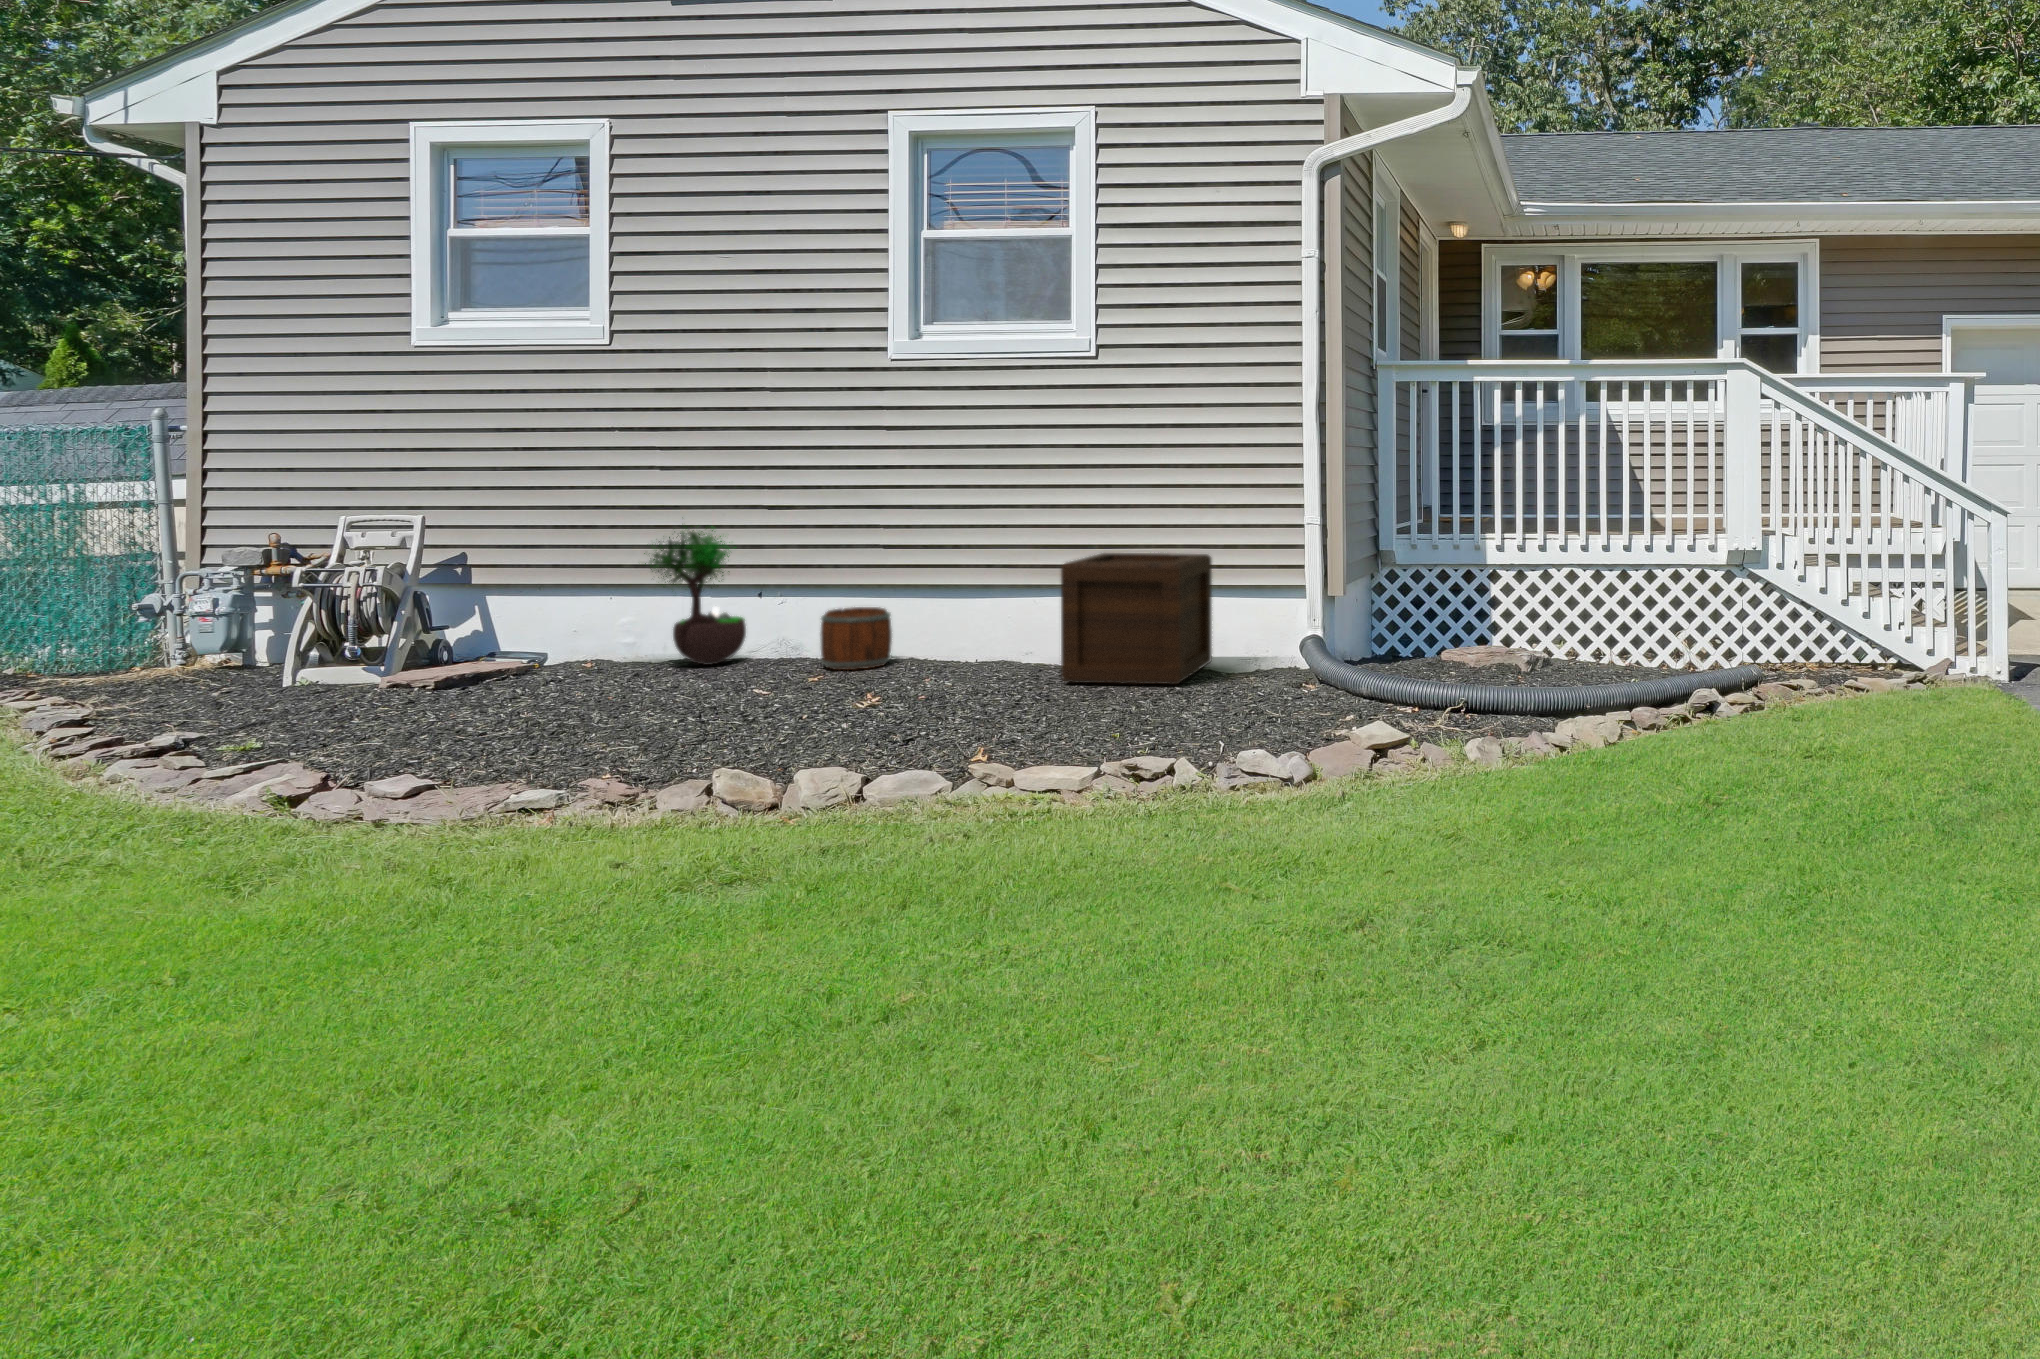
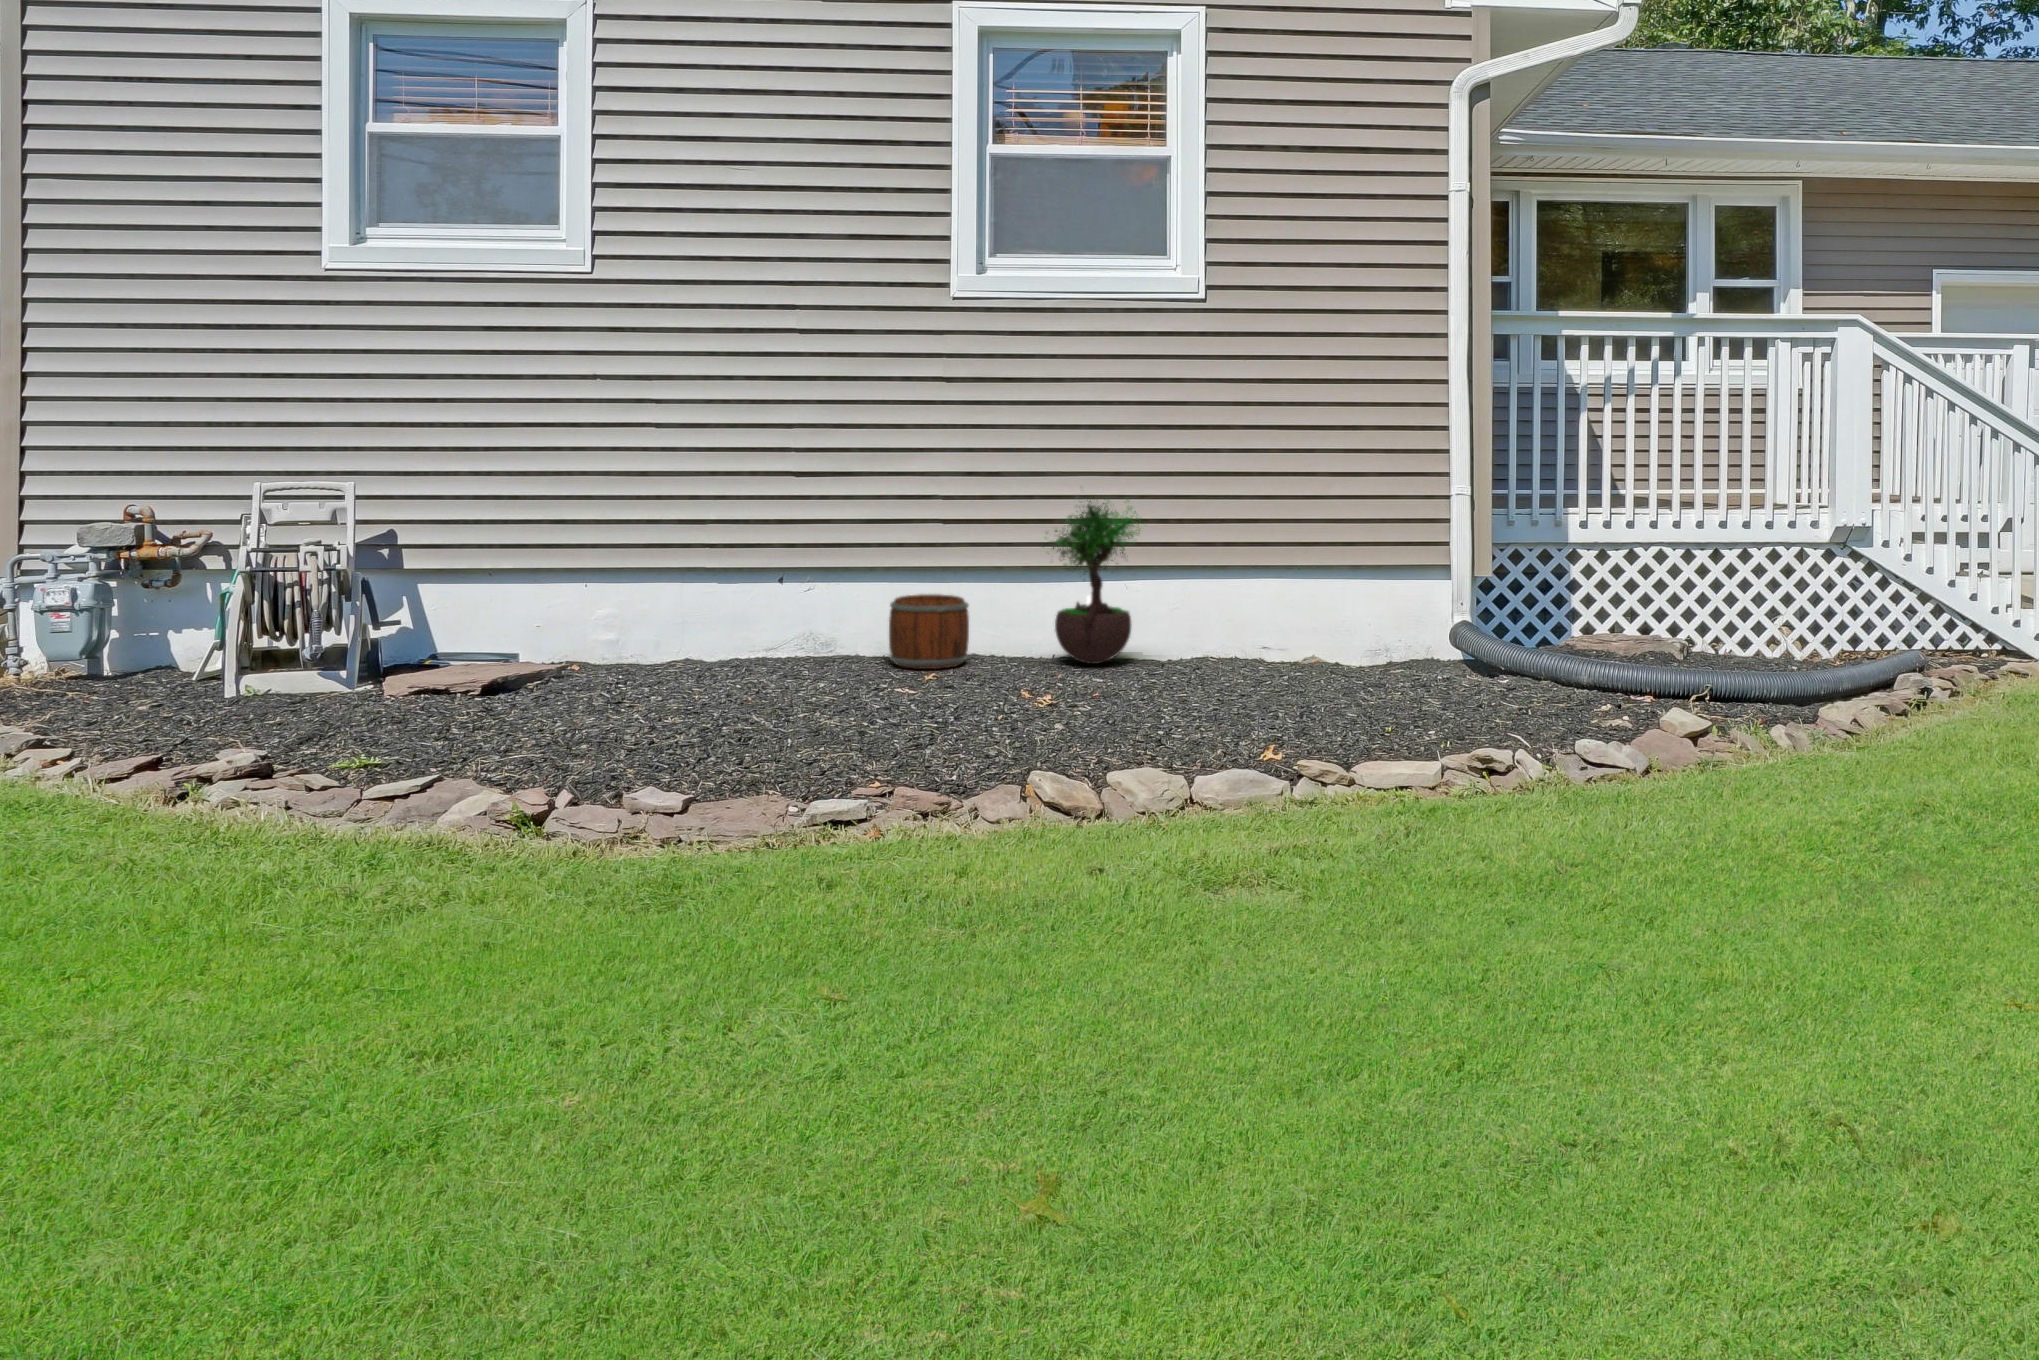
potted tree: present [644,525,746,665] -> present [1043,498,1141,664]
wooden crate: present [1061,553,1212,684] -> none [1207,529,1363,677]

